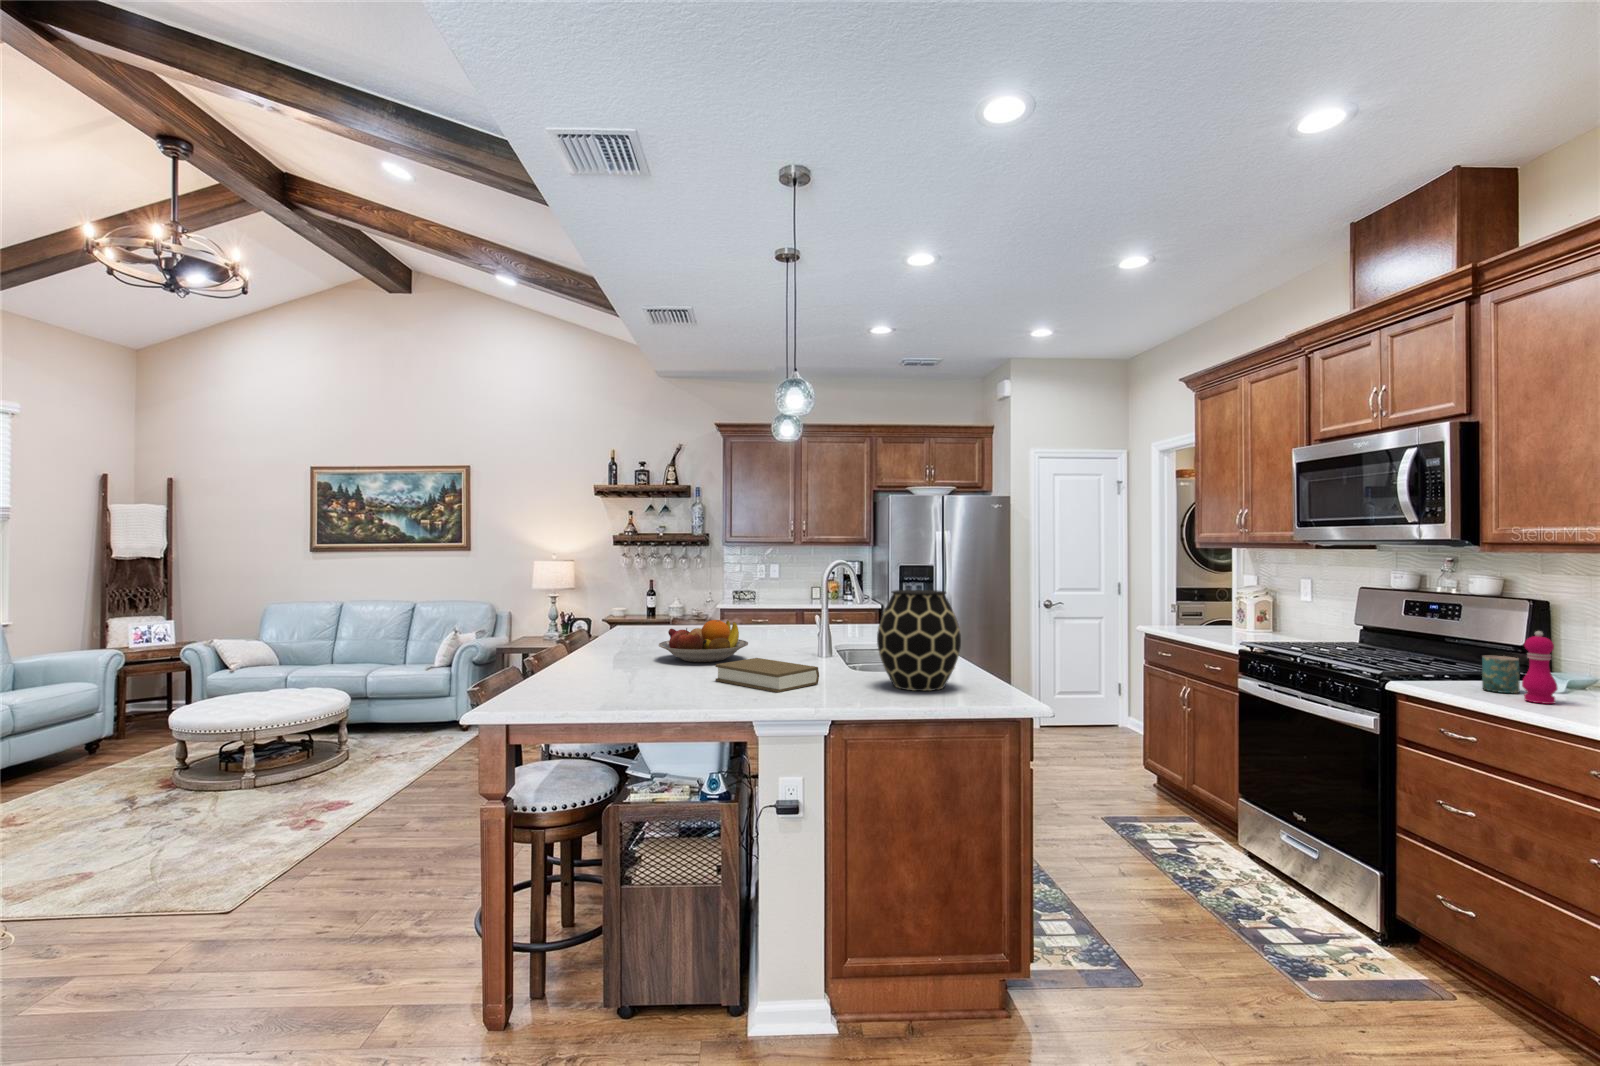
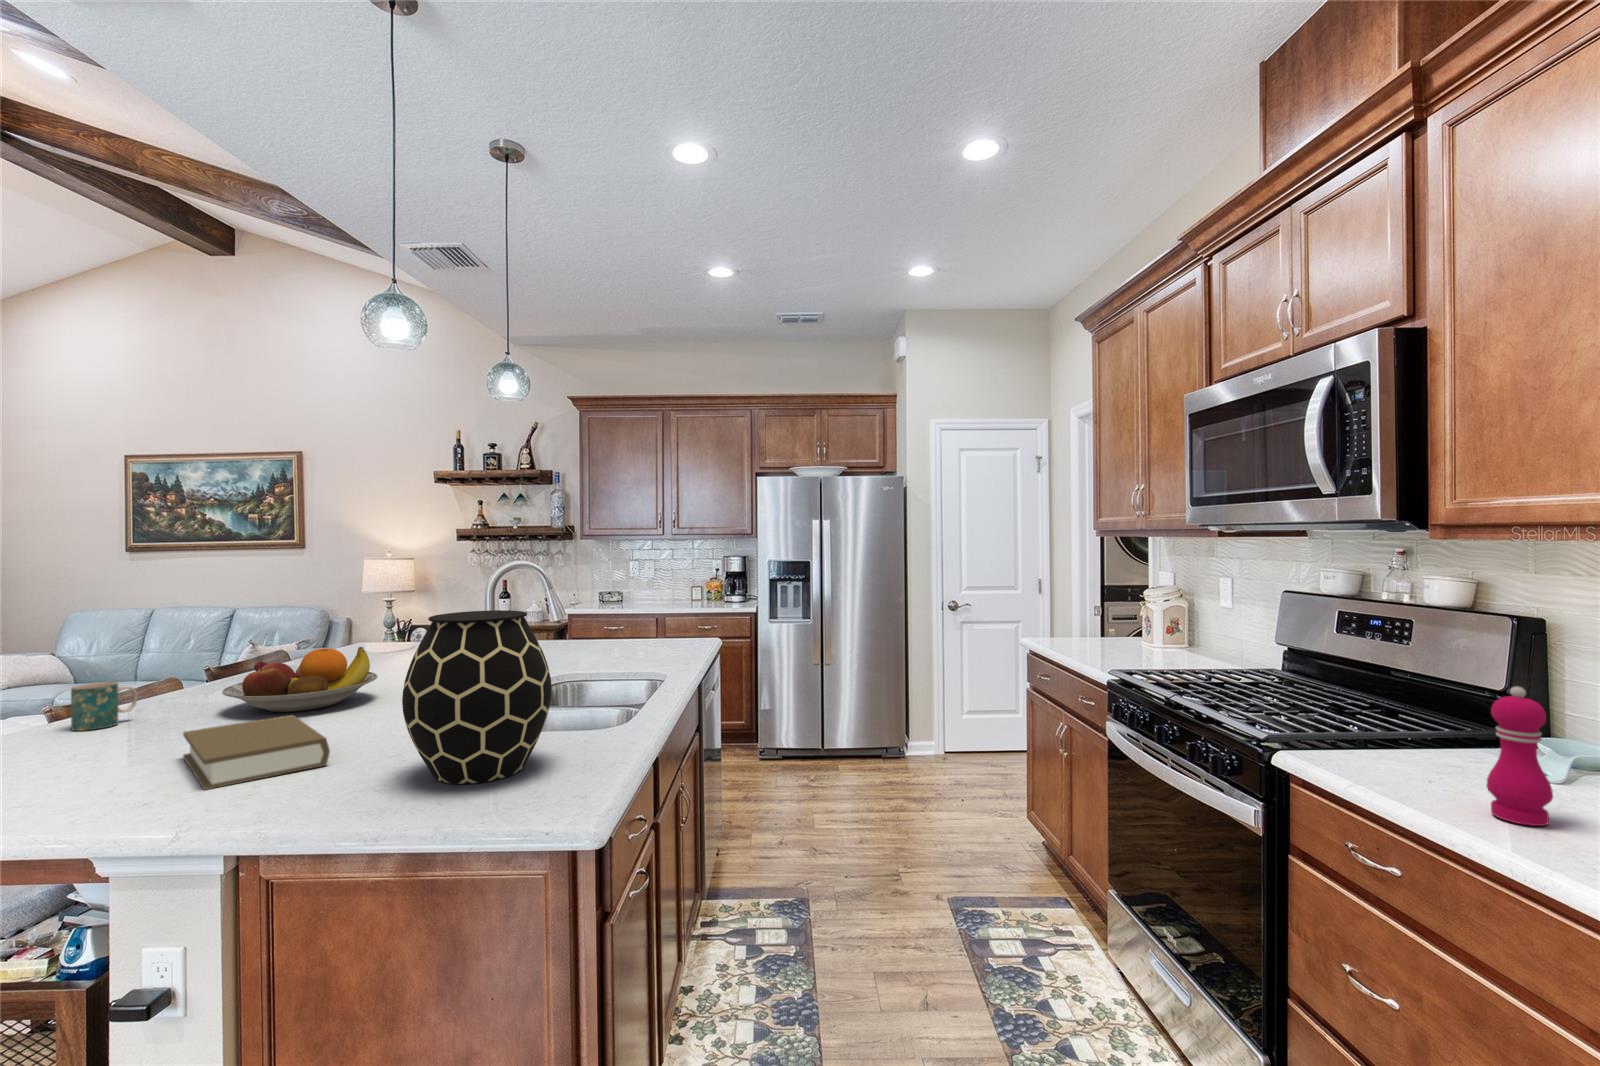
mug: present [1482,655,1520,693] -> present [71,682,137,731]

